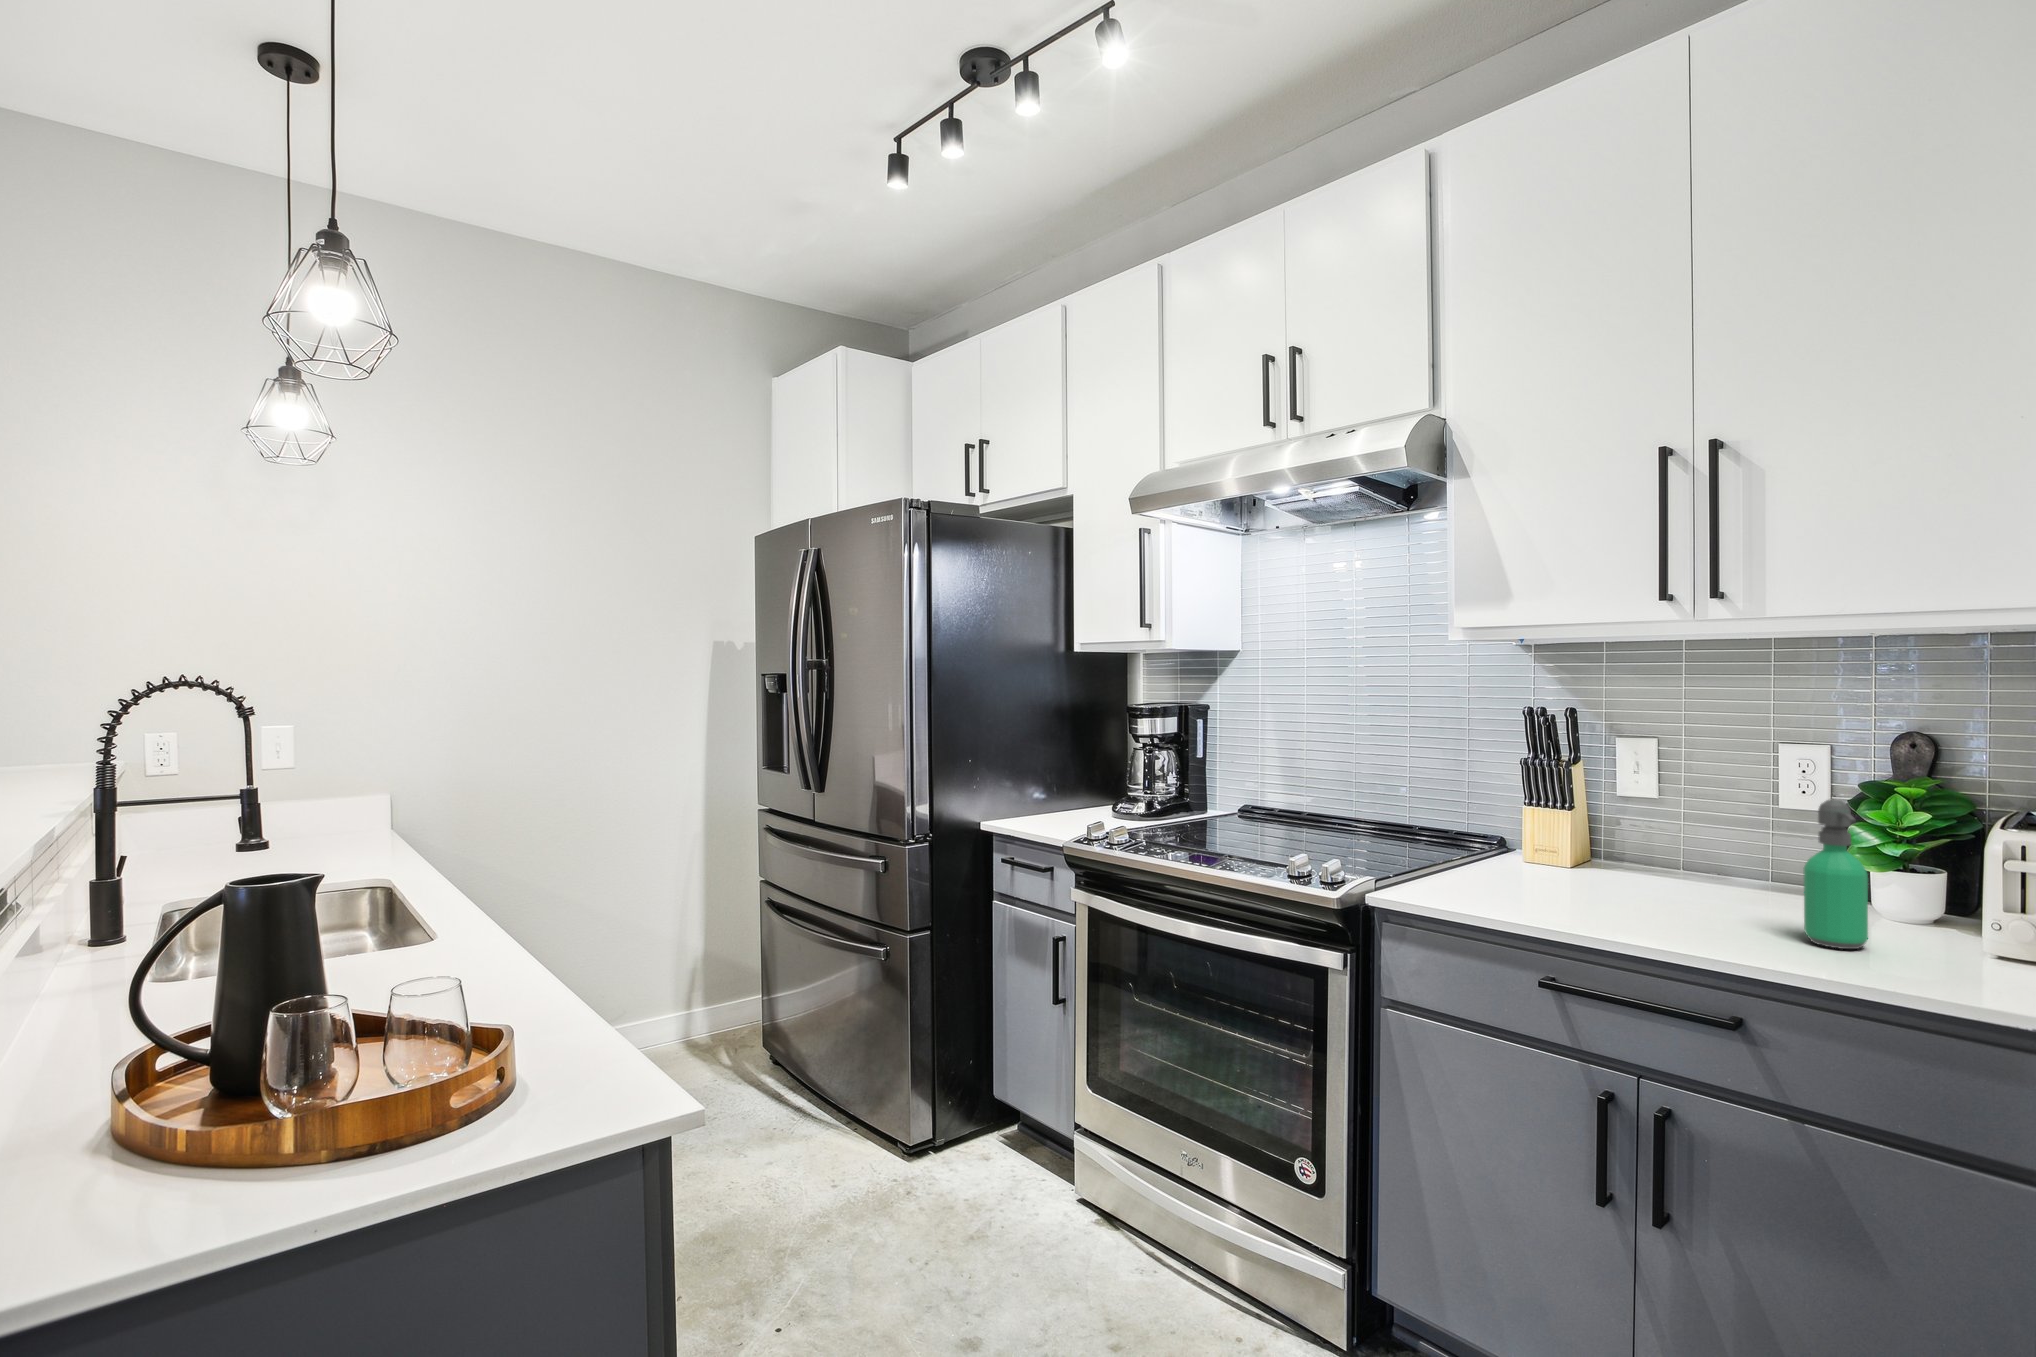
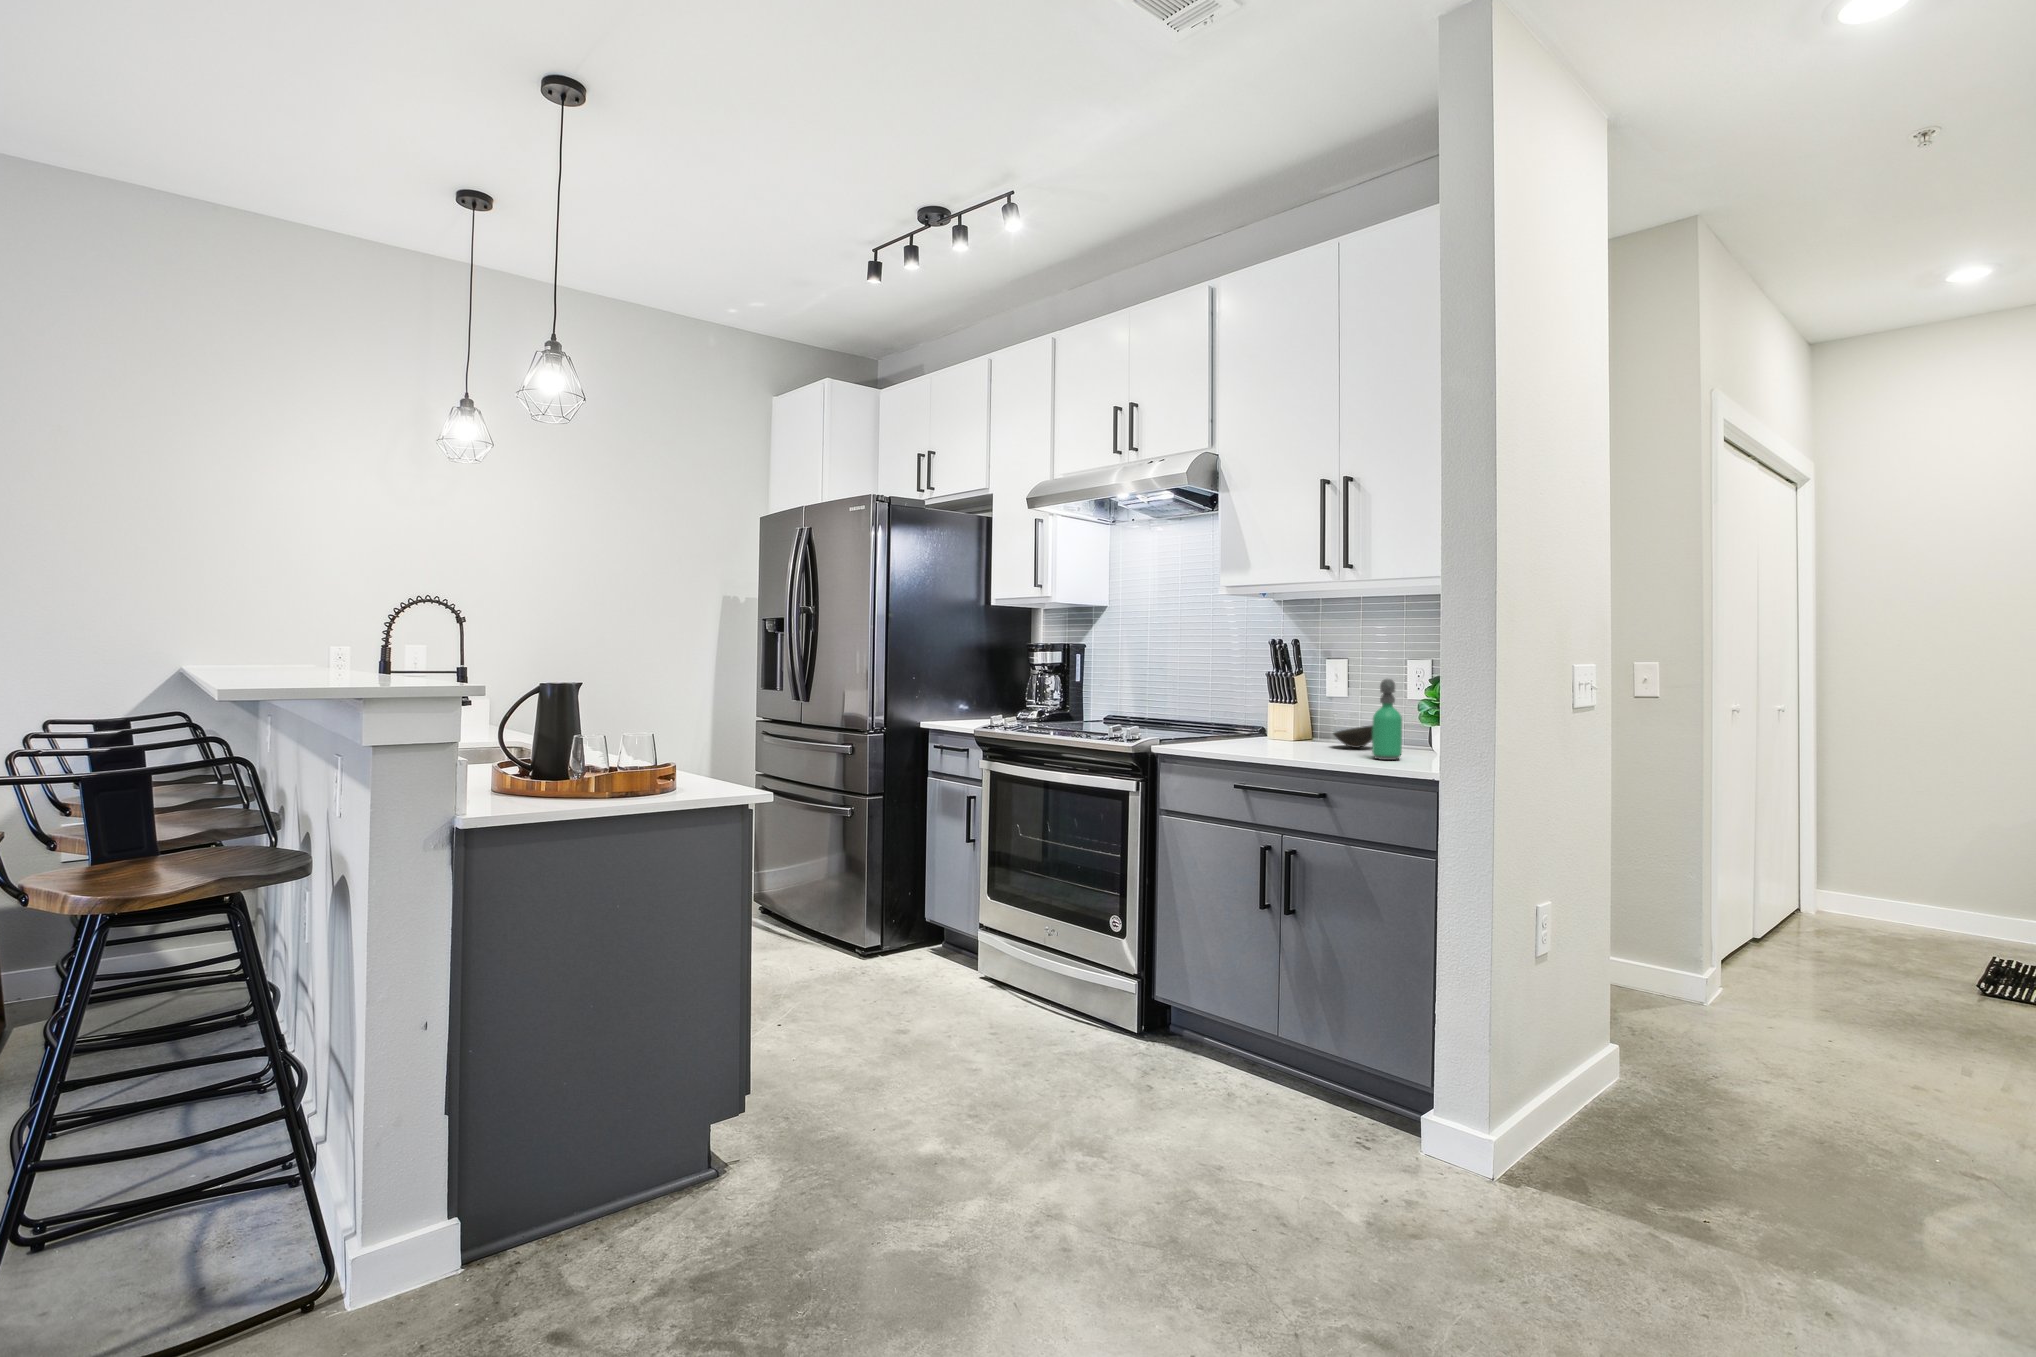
bowl: none [1593,860,1767,900] -> present [1334,726,1373,748]

